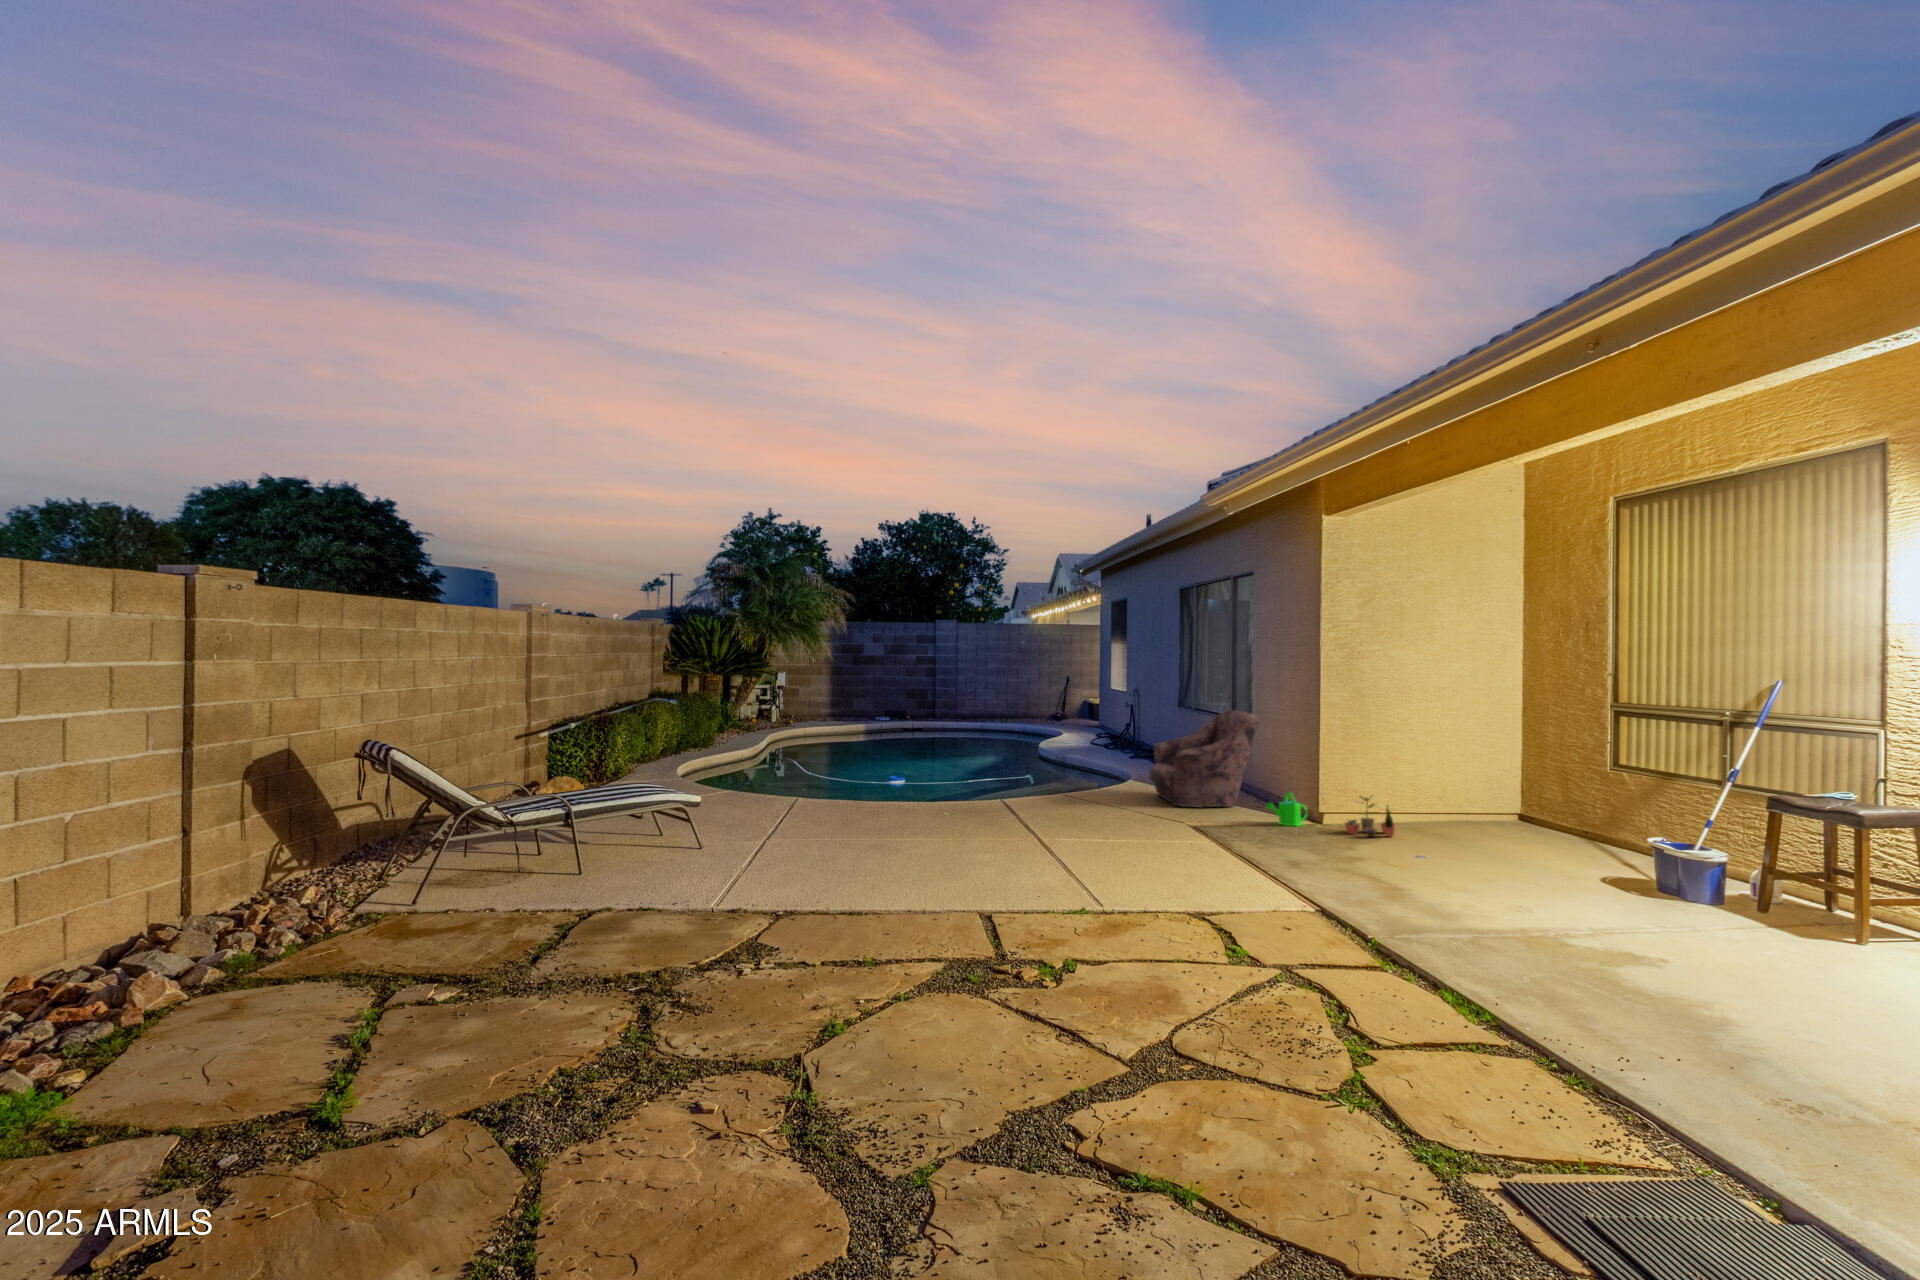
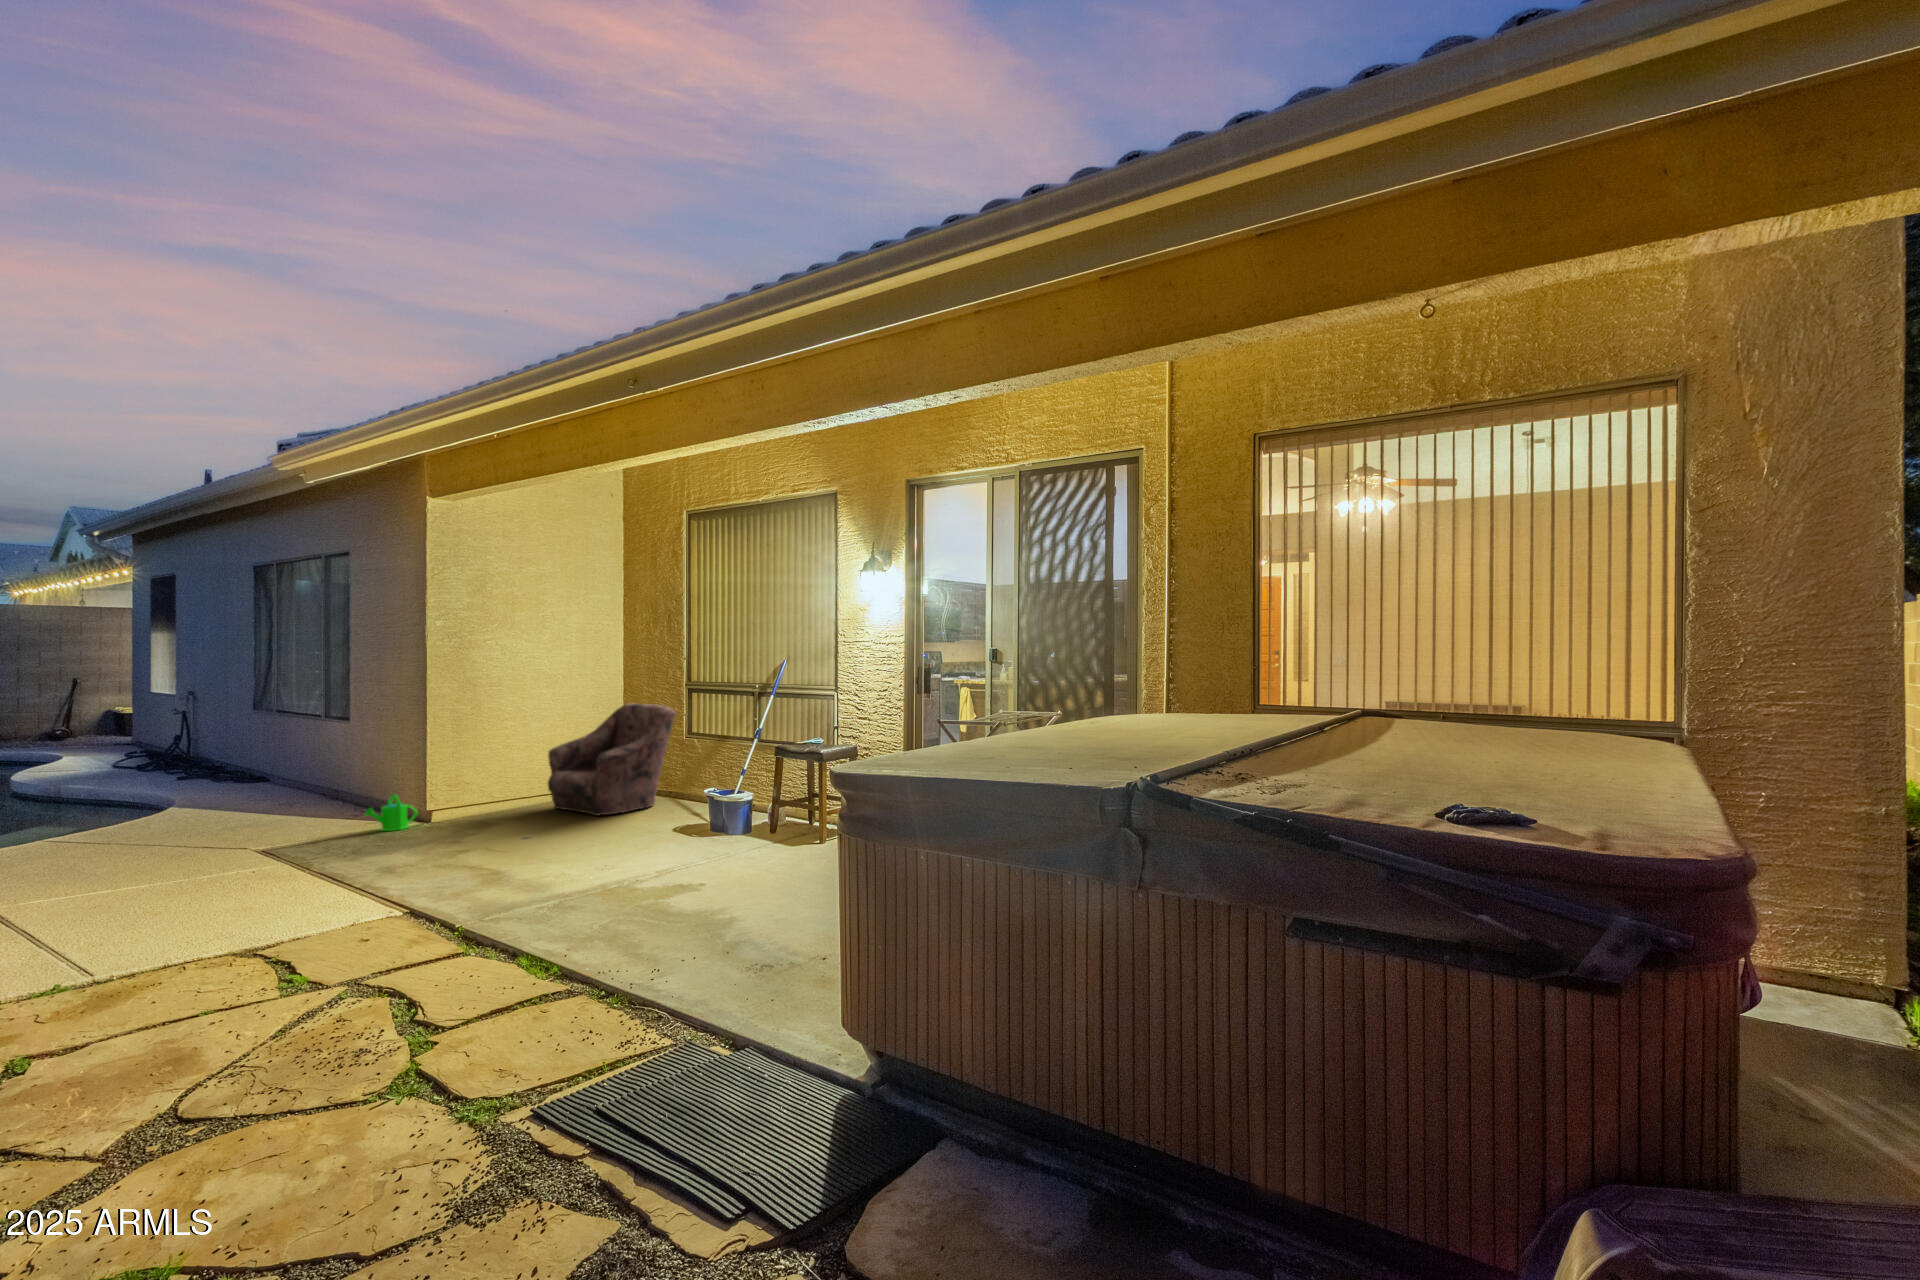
armchair: present [1149,710,1259,807] -> present [548,703,676,816]
potted plant: present [1345,795,1395,838] -> none [454,783,510,828]

